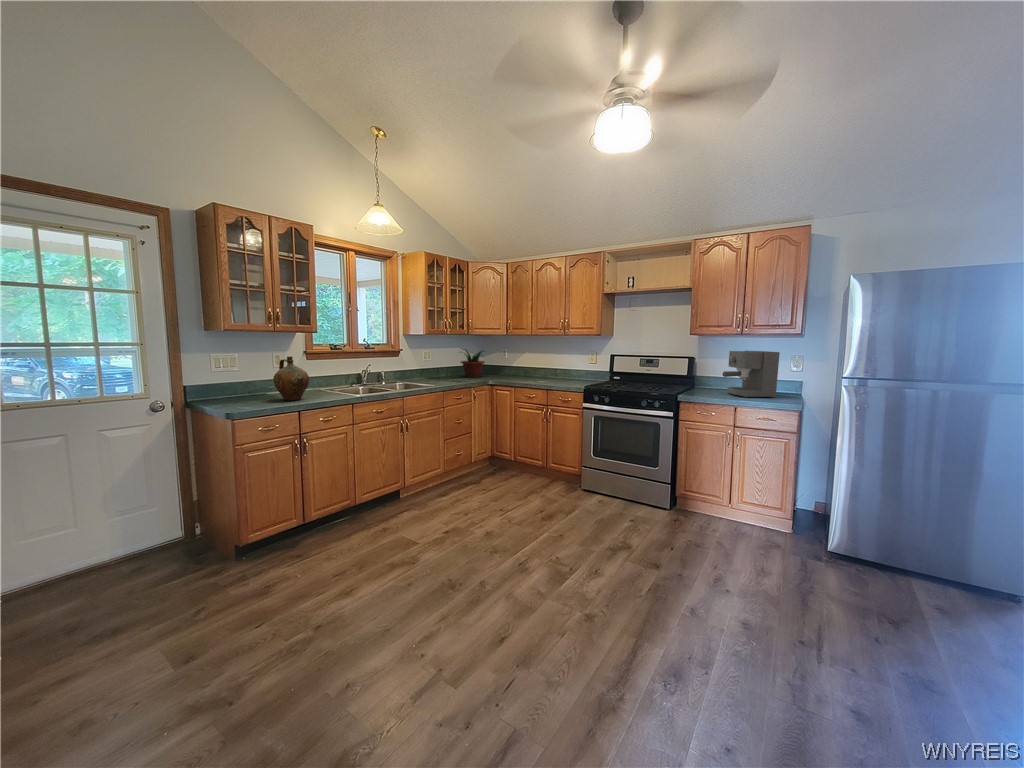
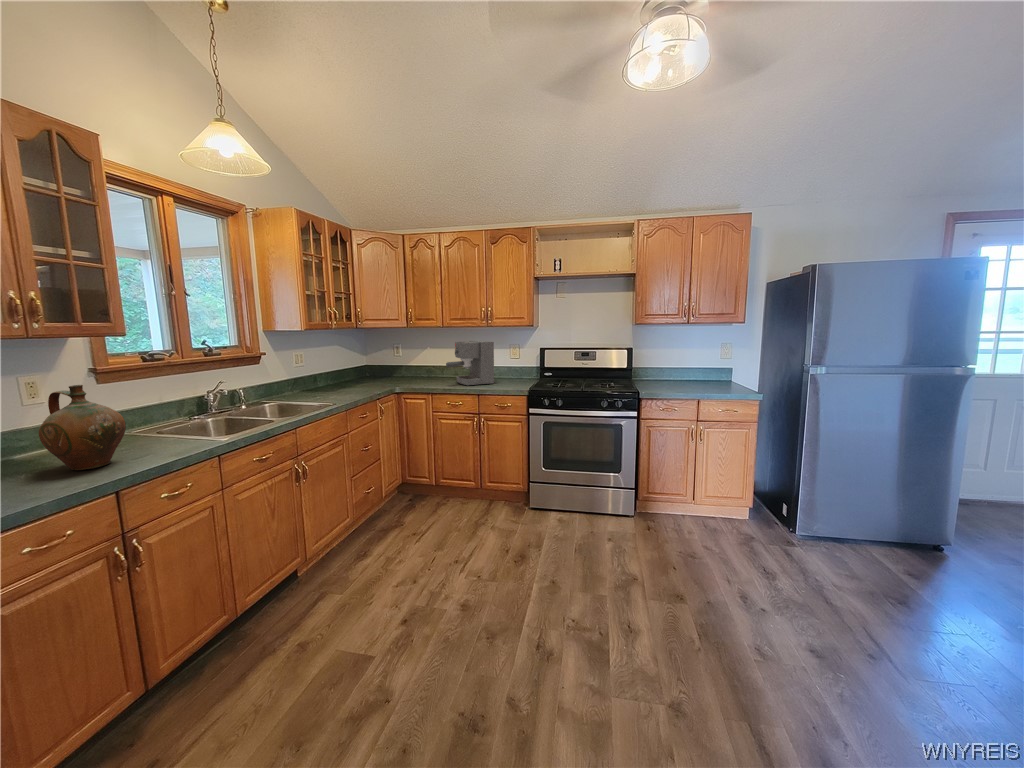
potted plant: present [461,350,485,378] -> none [341,347,382,385]
coffee maker: present [723,351,780,398] -> present [446,341,494,386]

